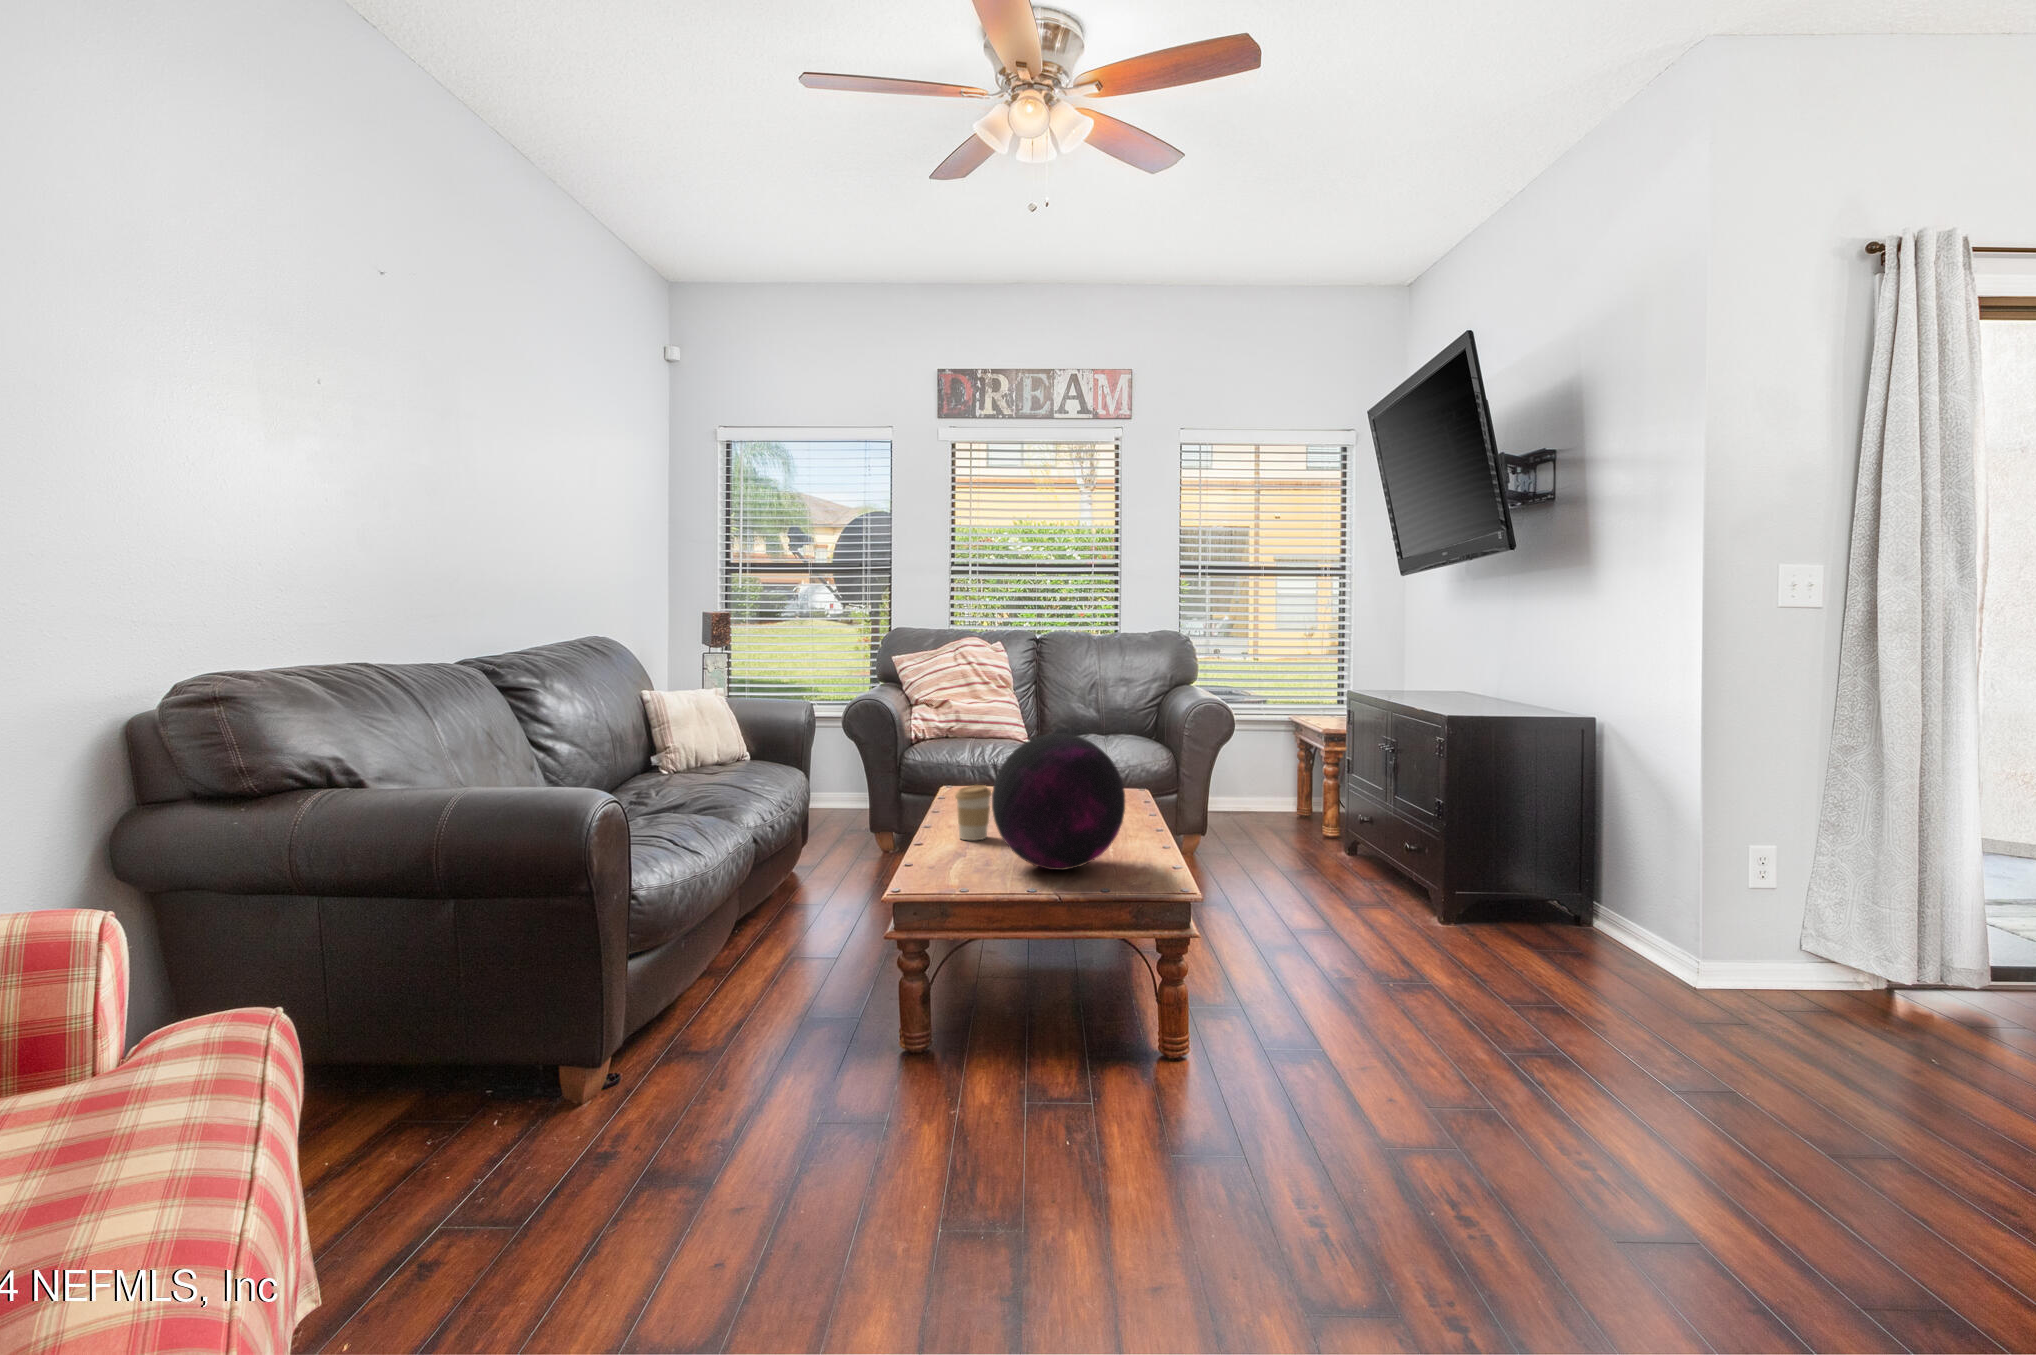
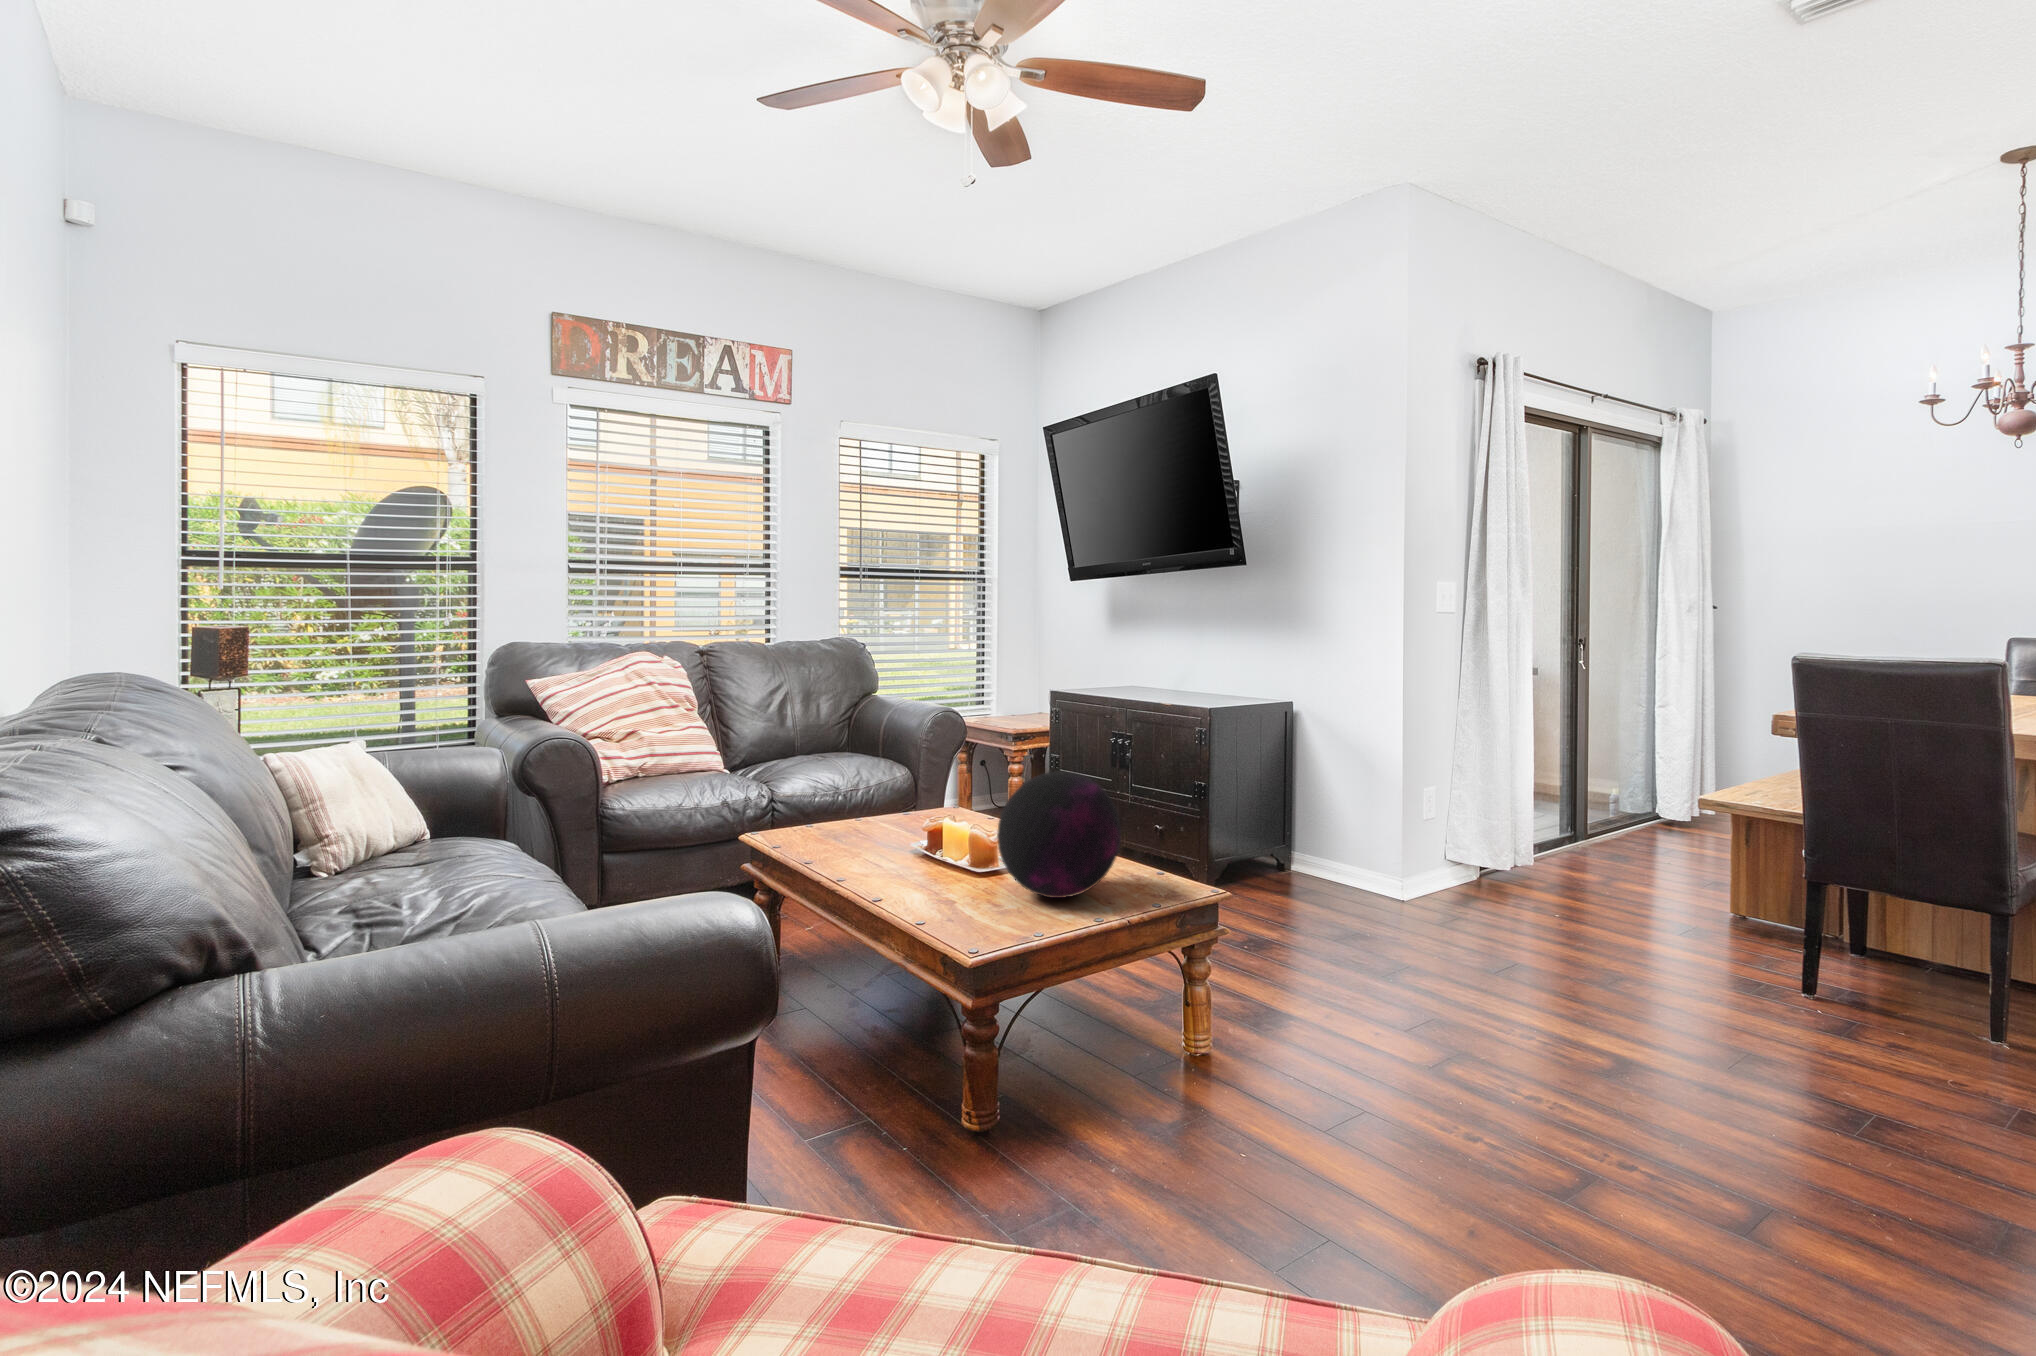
coffee cup: present [955,785,991,840] -> none [899,829,937,887]

